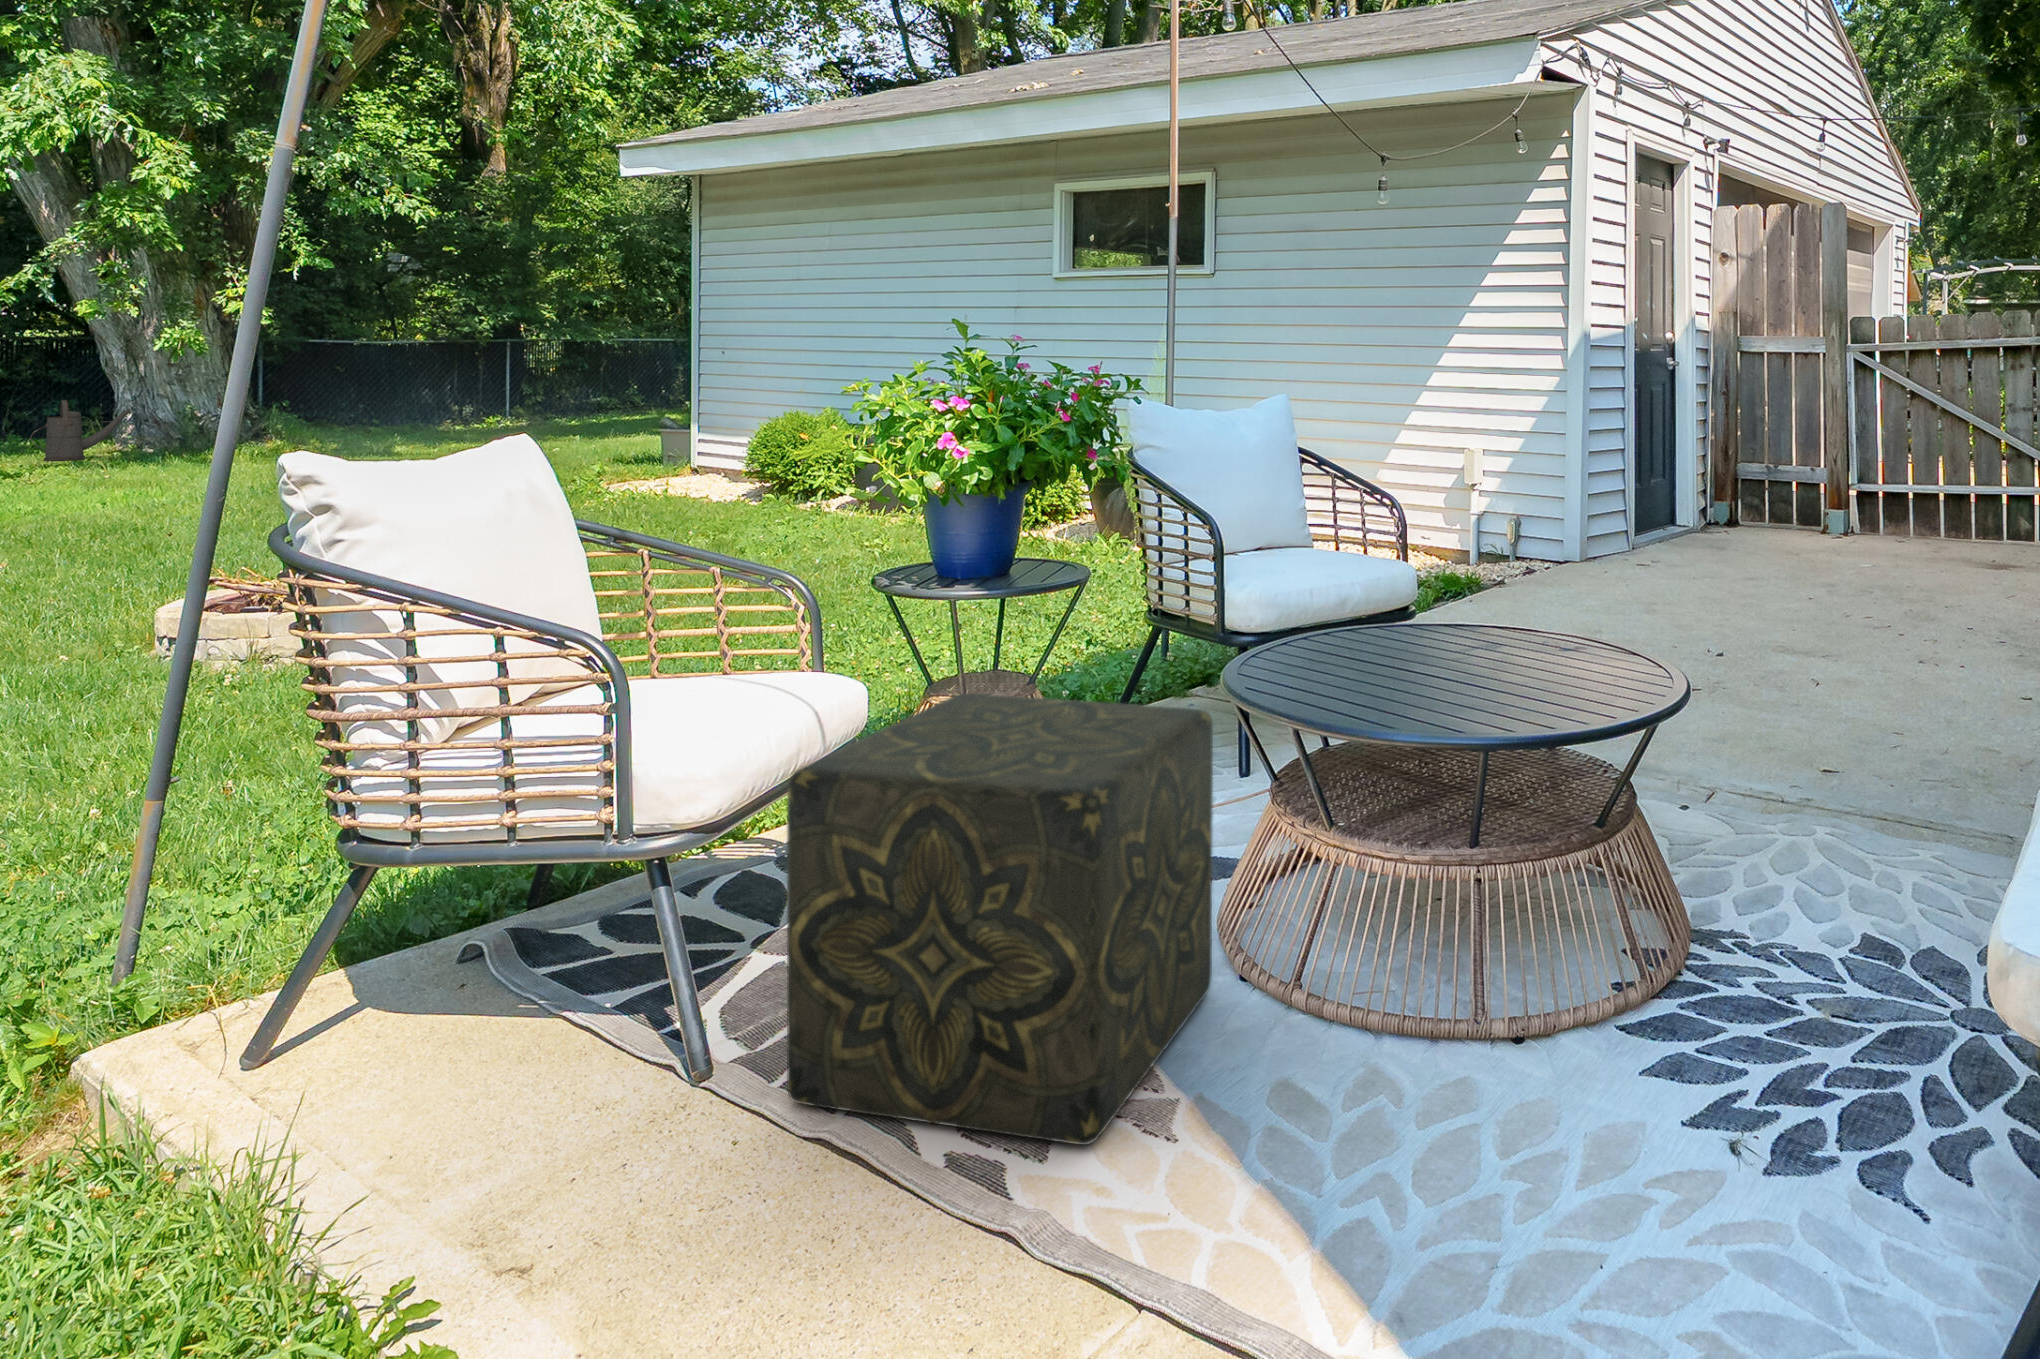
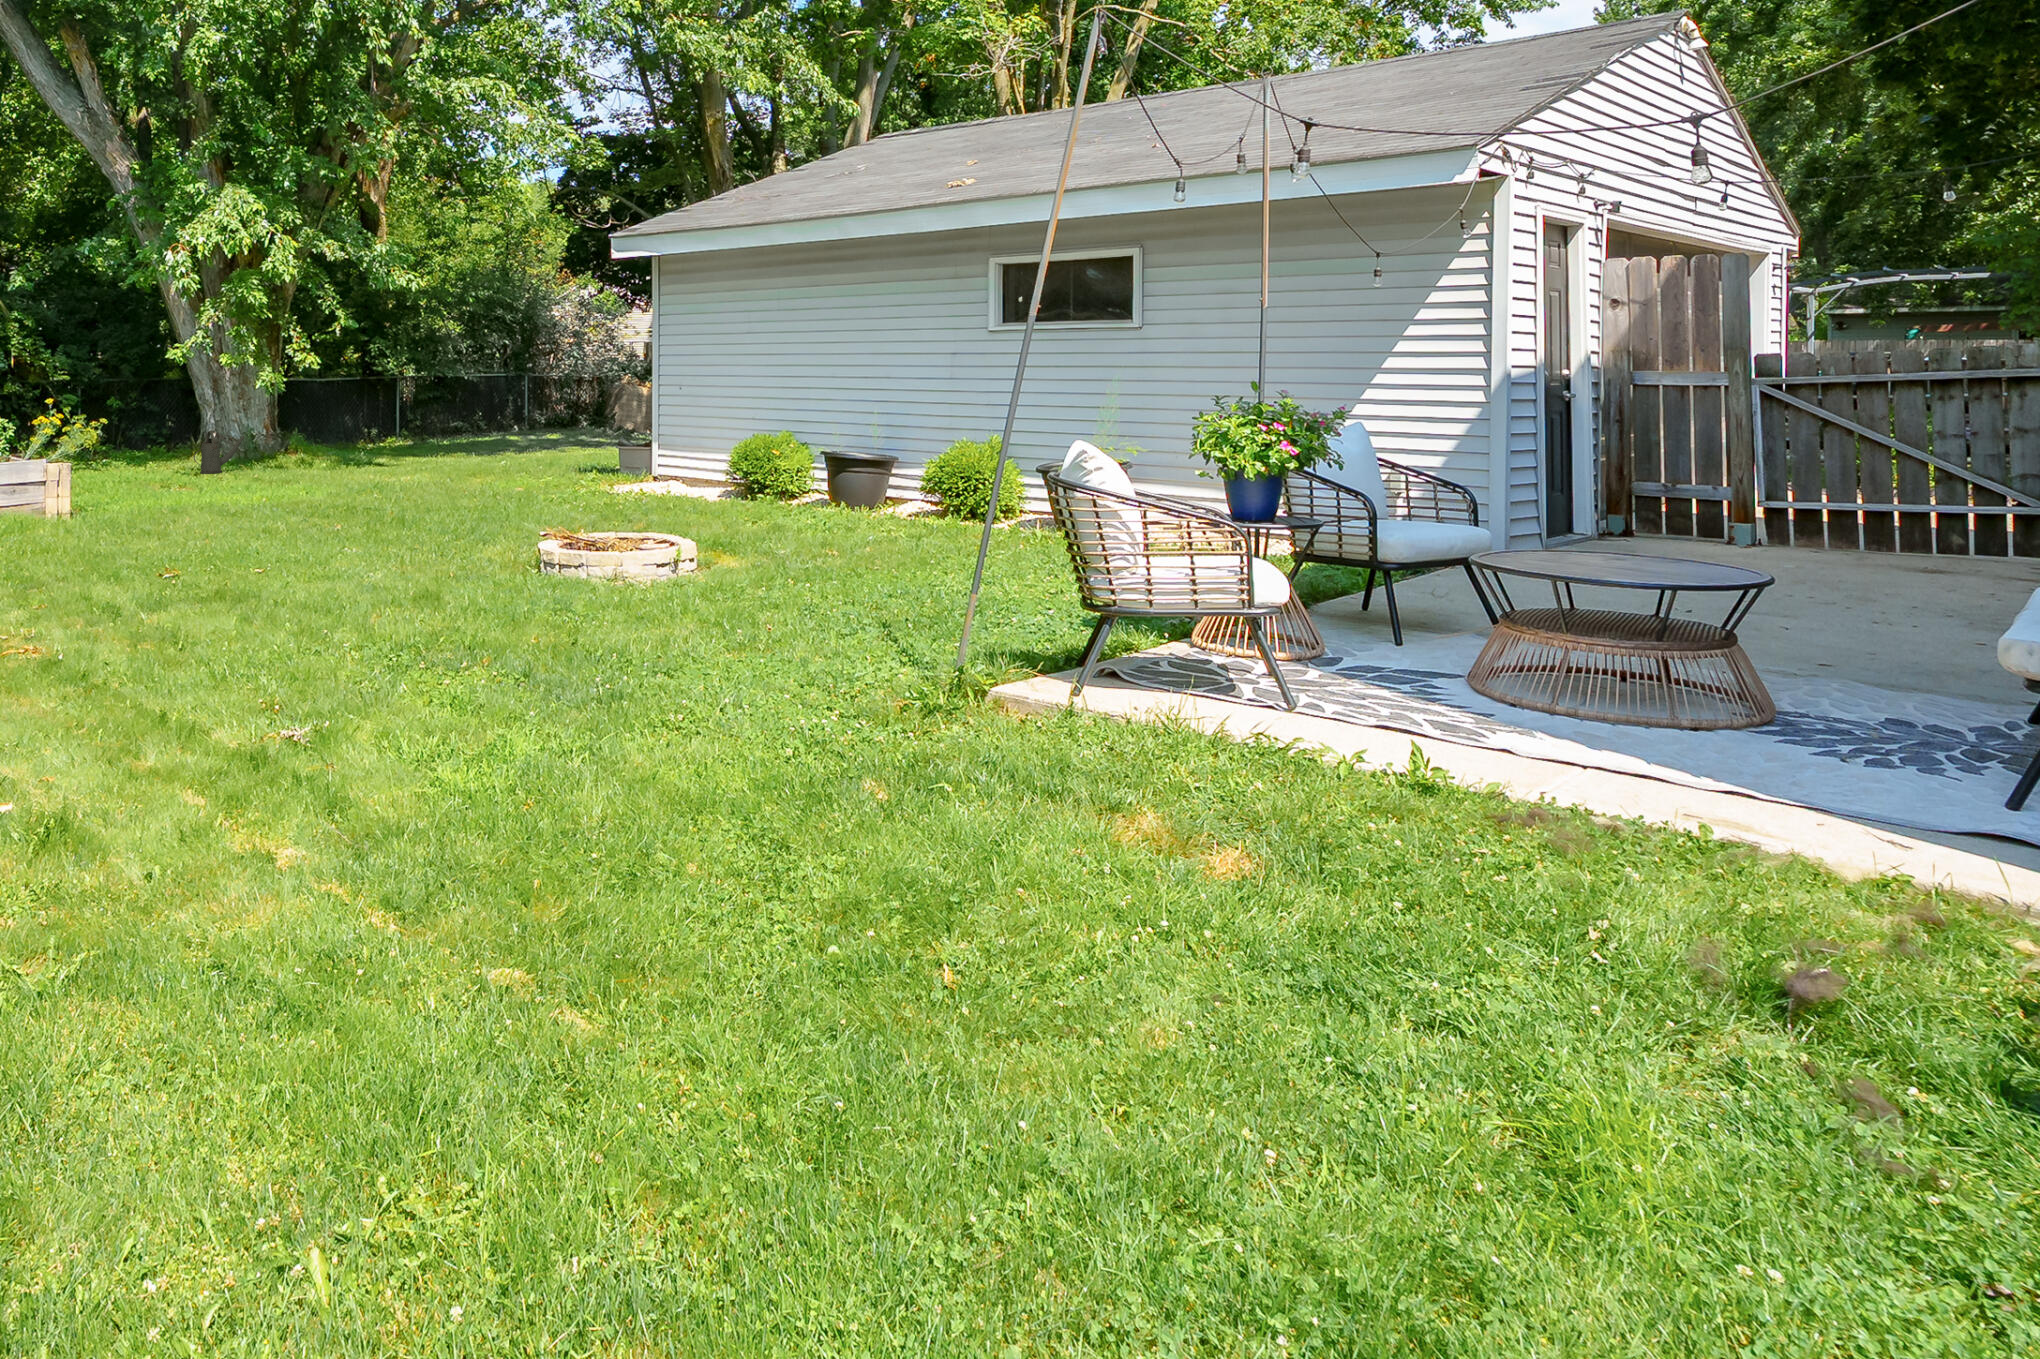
ottoman: present [787,693,1213,1145] -> none [1359,609,1536,795]

